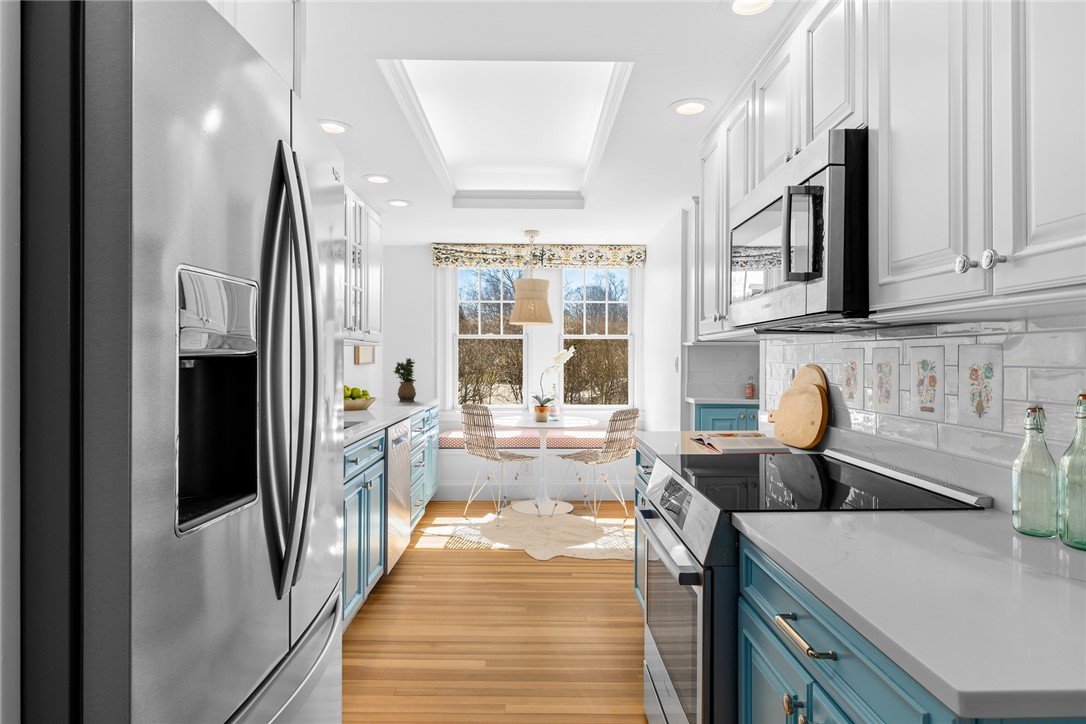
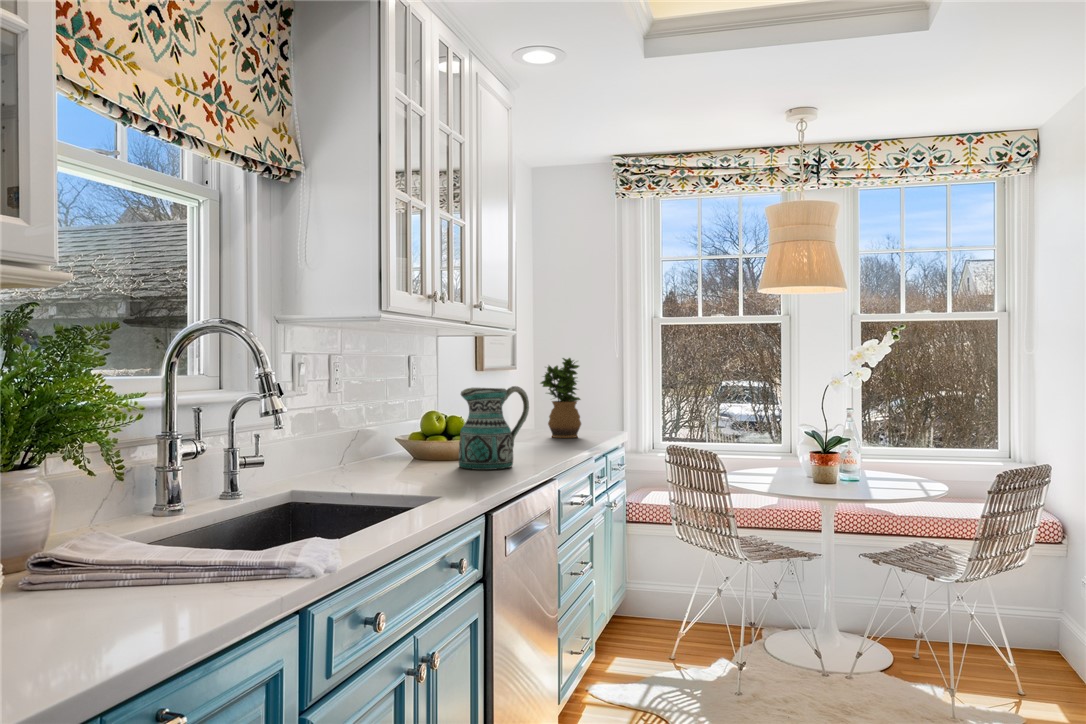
ceramic pitcher: none [361,372,397,413] -> present [459,386,529,470]

